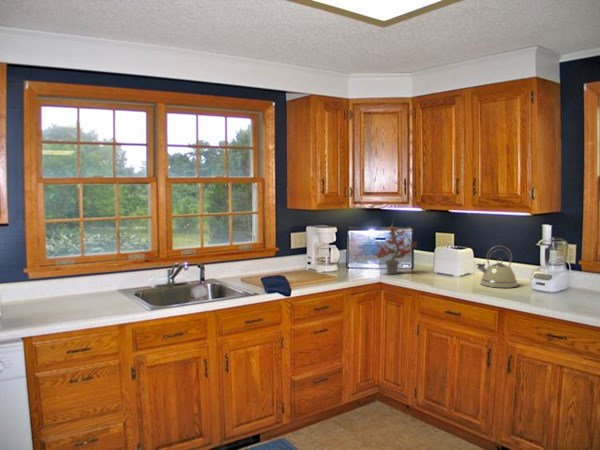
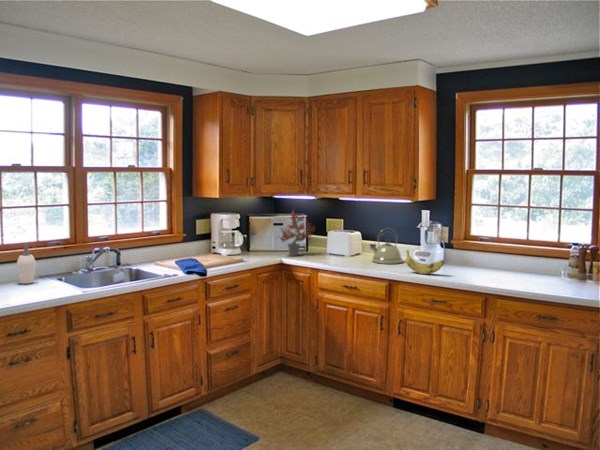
soap dispenser: none [96,259,114,298] -> present [17,244,36,284]
banana: none [518,273,567,304] -> present [406,250,444,274]

